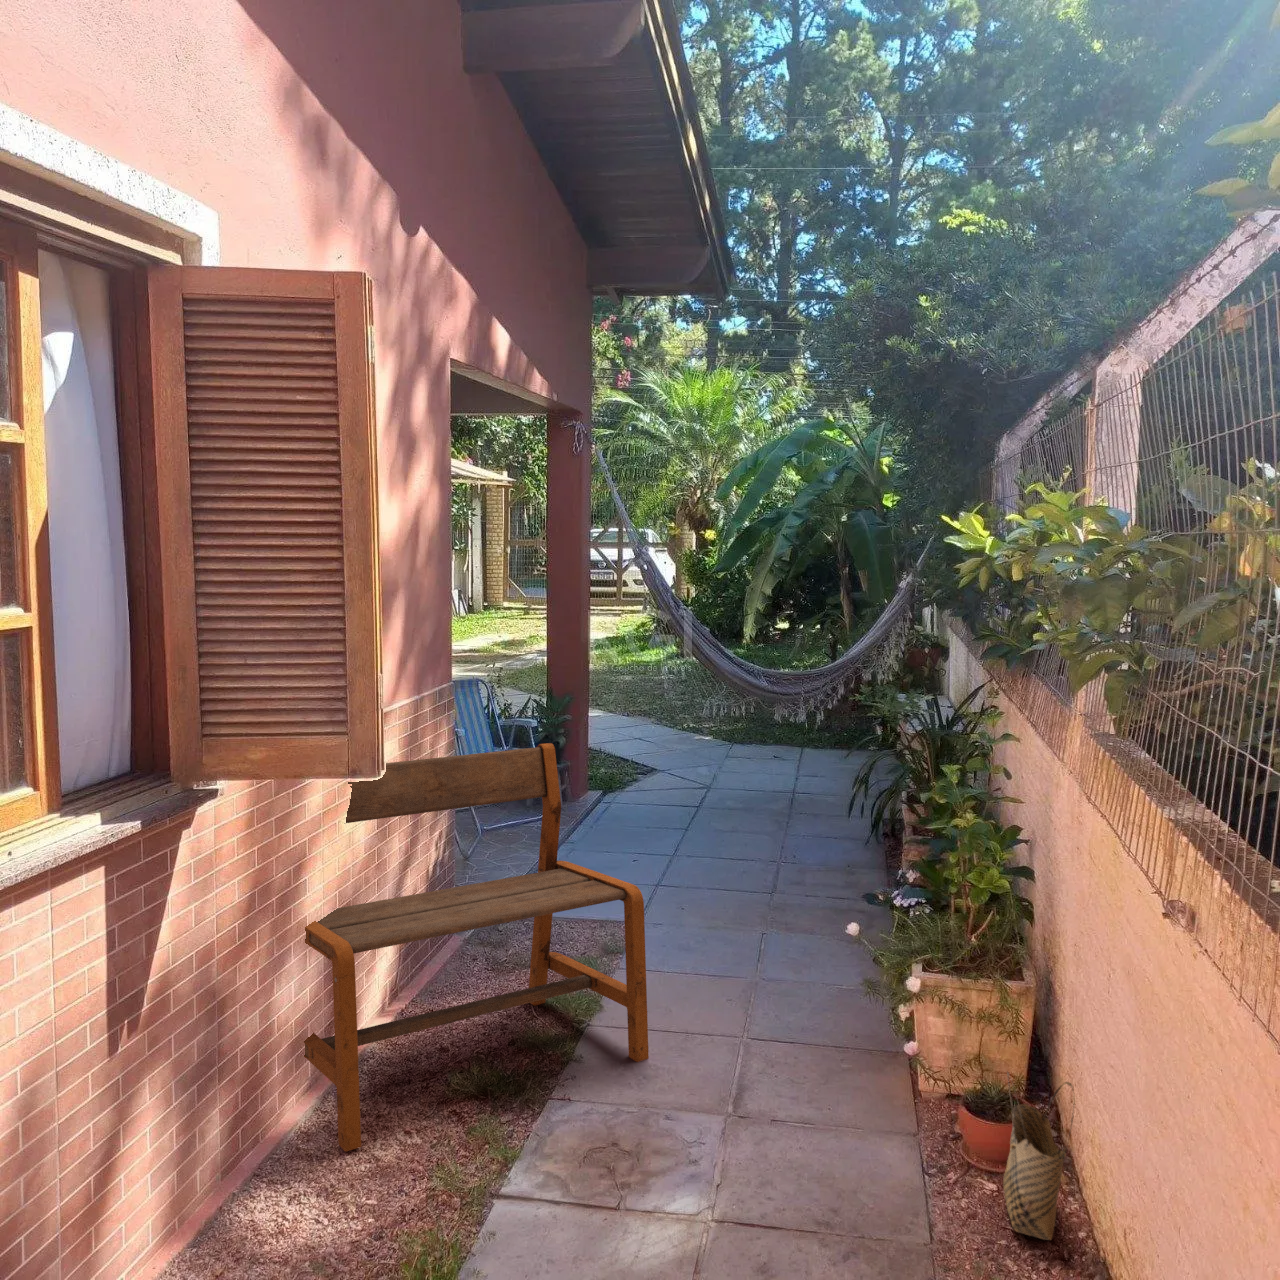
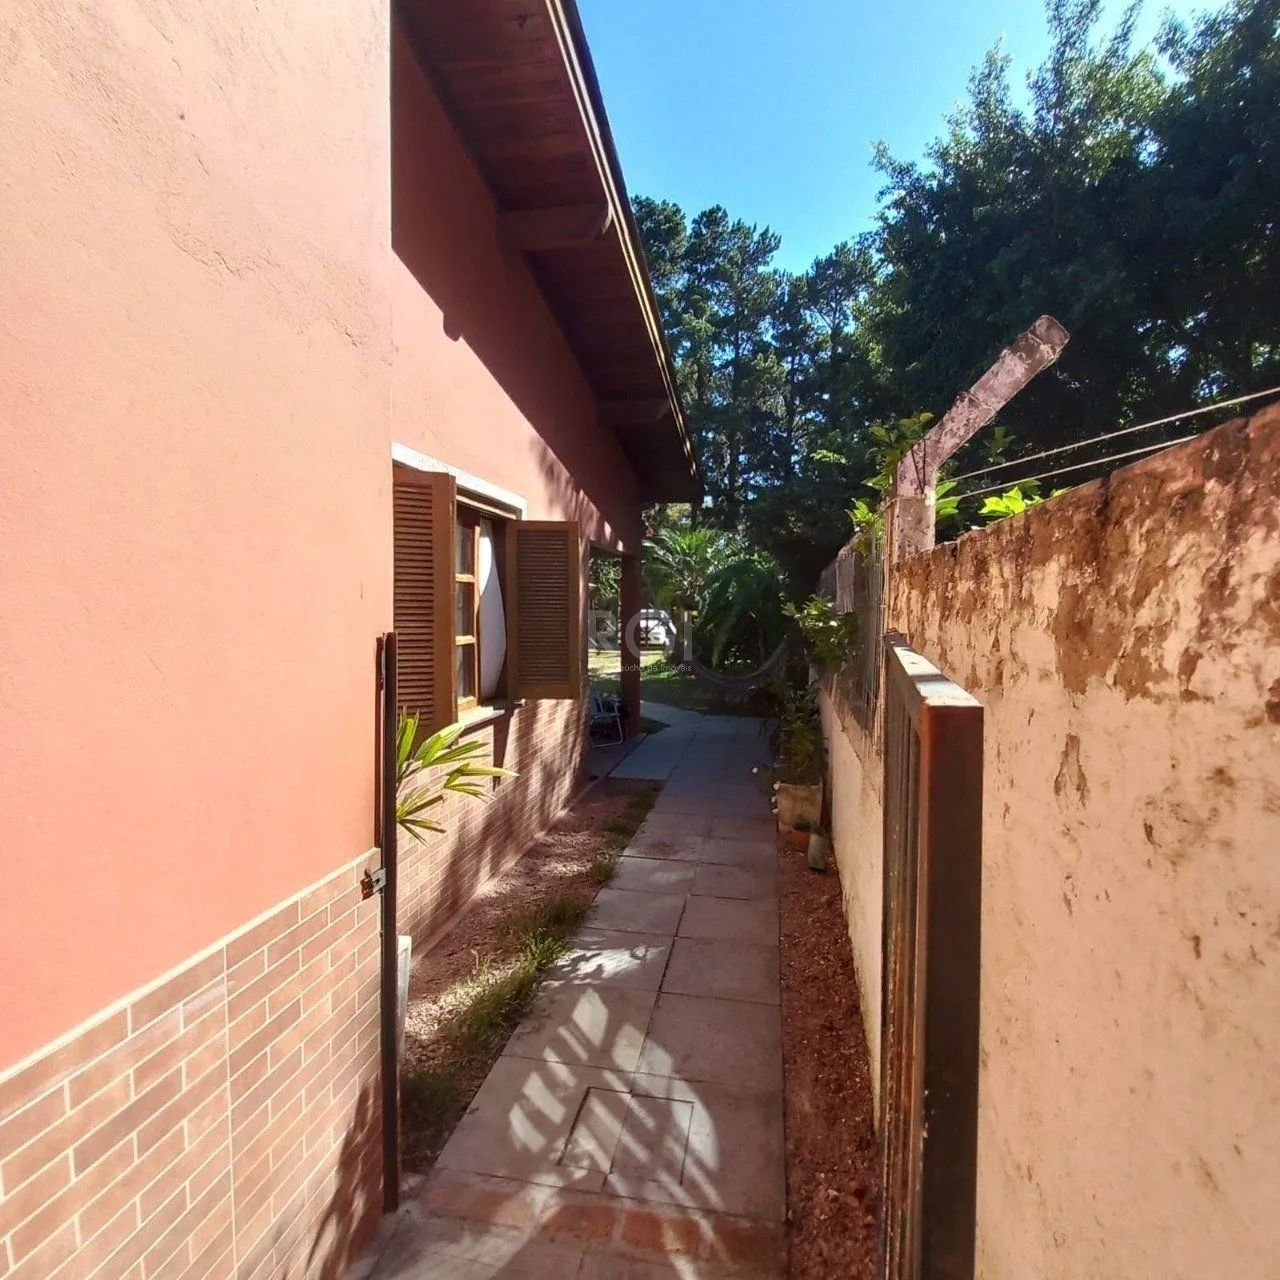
bench: present [304,743,649,1152] -> none [527,697,673,845]

